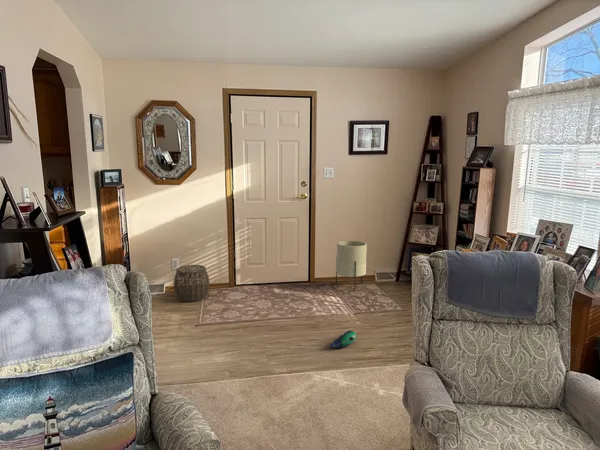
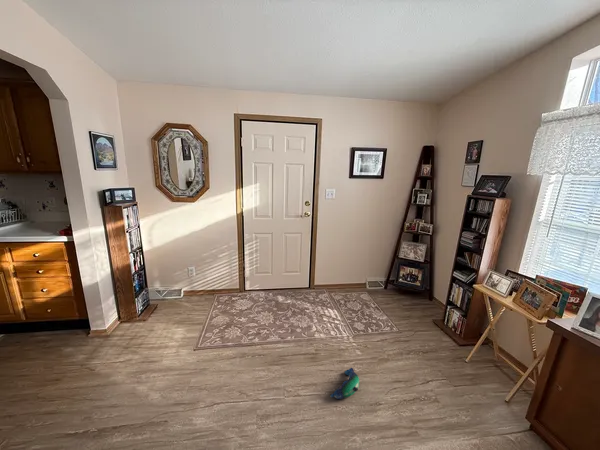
planter: present [336,241,367,291] -> none [333,254,362,302]
woven basket: present [174,265,210,301] -> none [185,275,220,311]

